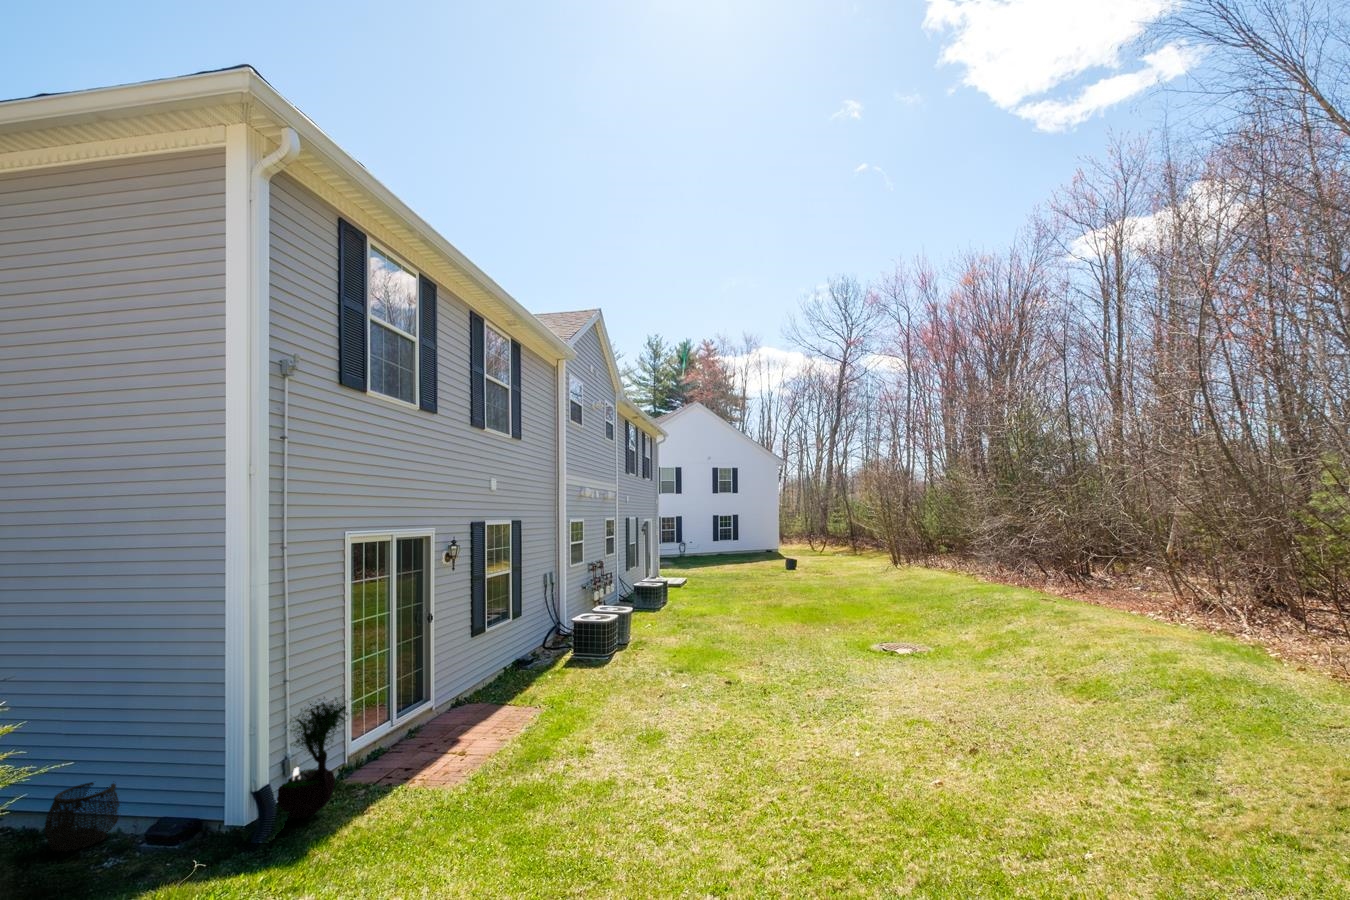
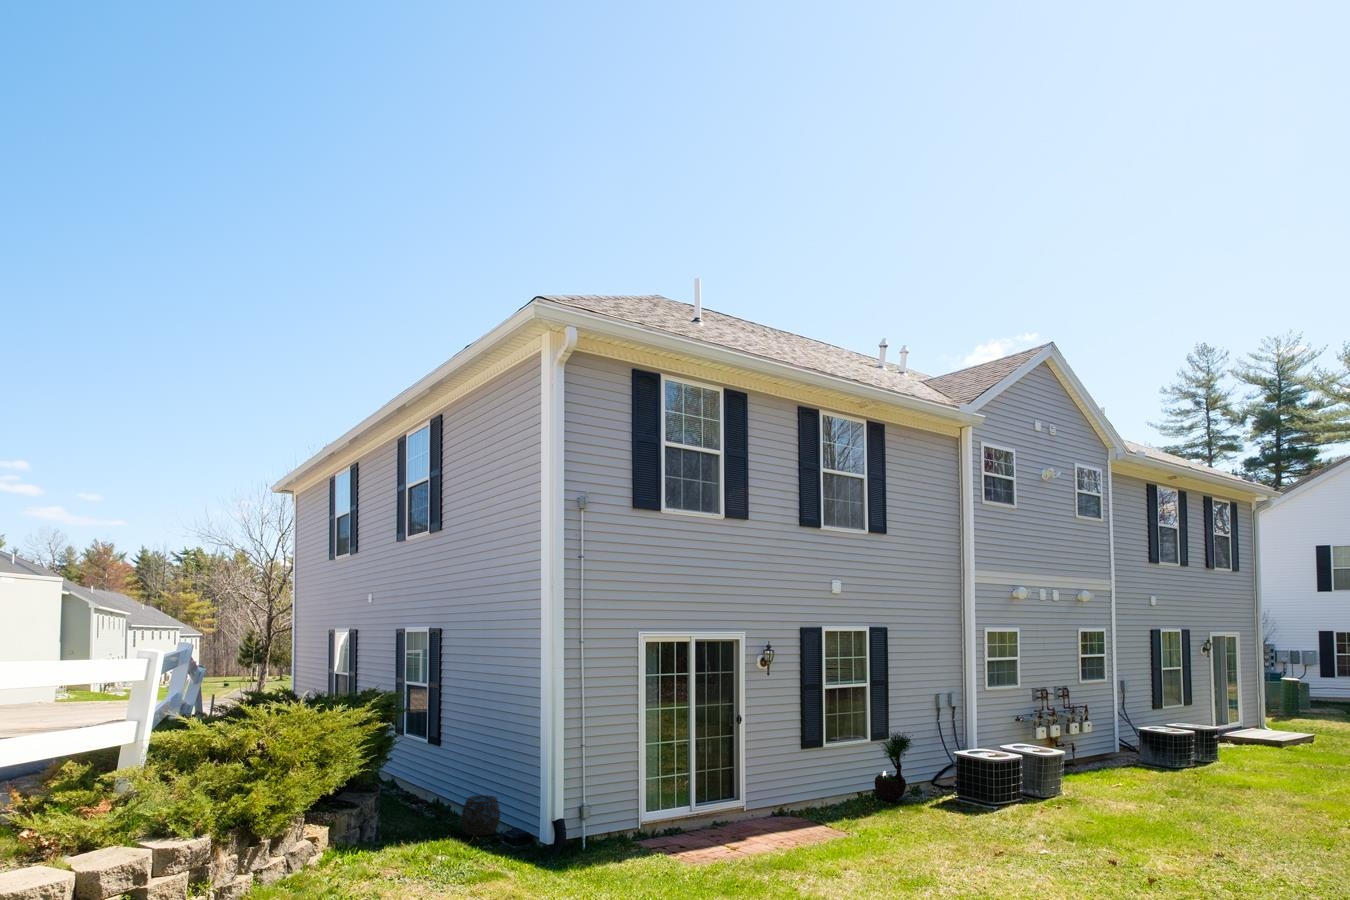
potted tree: present [277,697,349,818] -> present [875,731,913,800]

